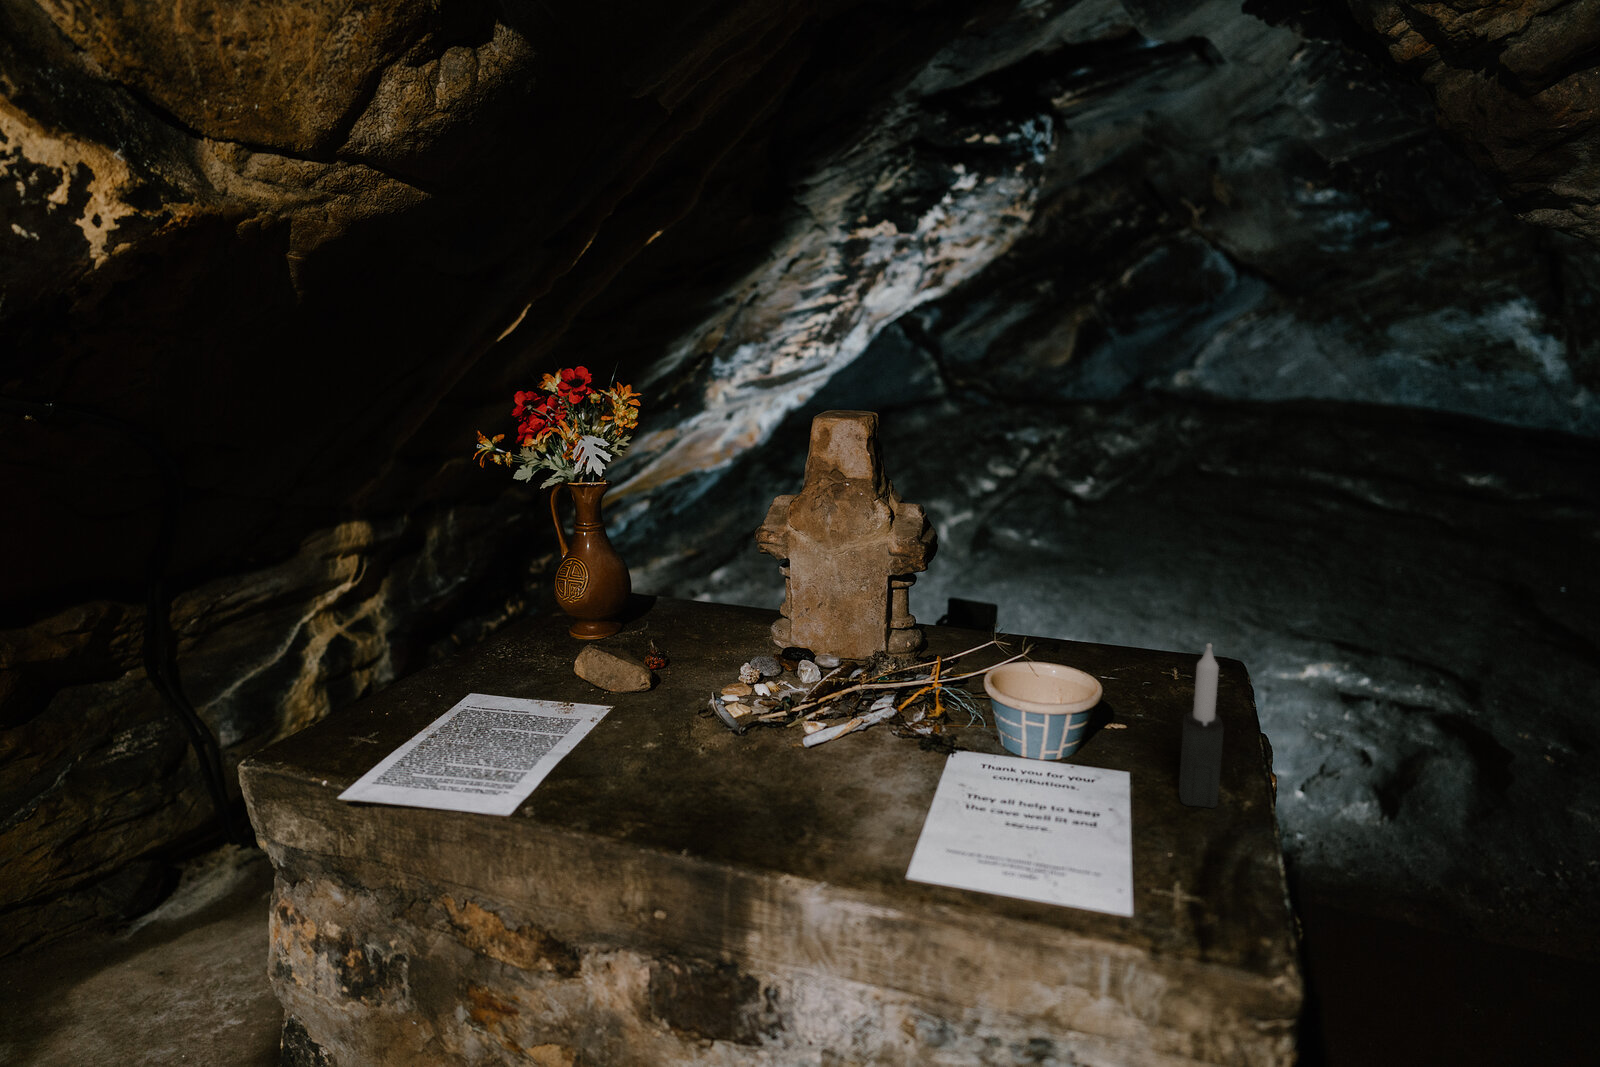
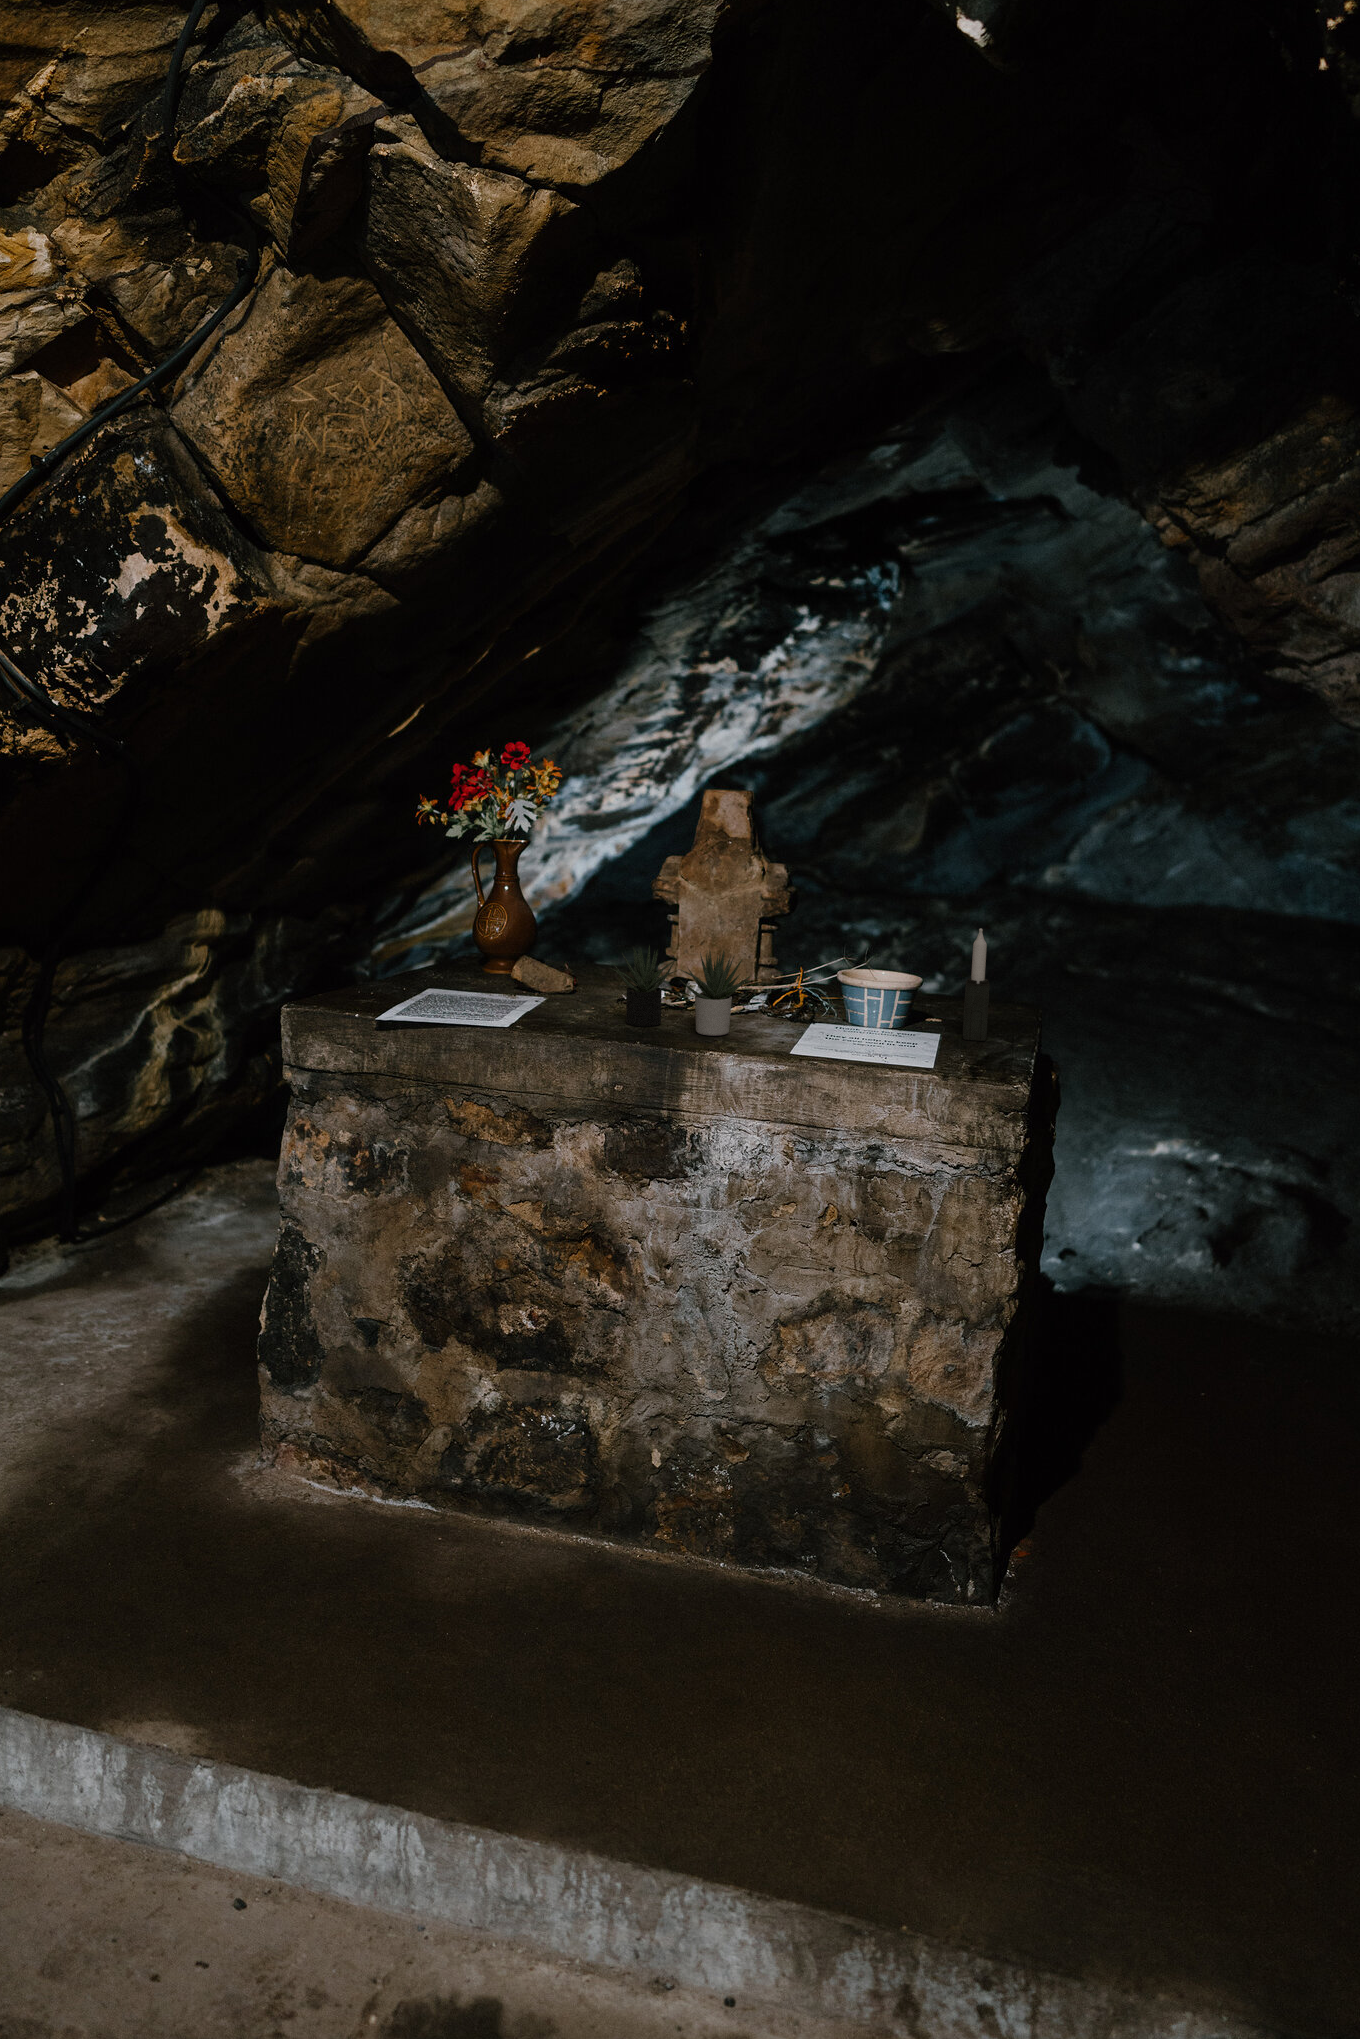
succulent plant: none [656,670,856,818] -> present [613,946,750,1036]

